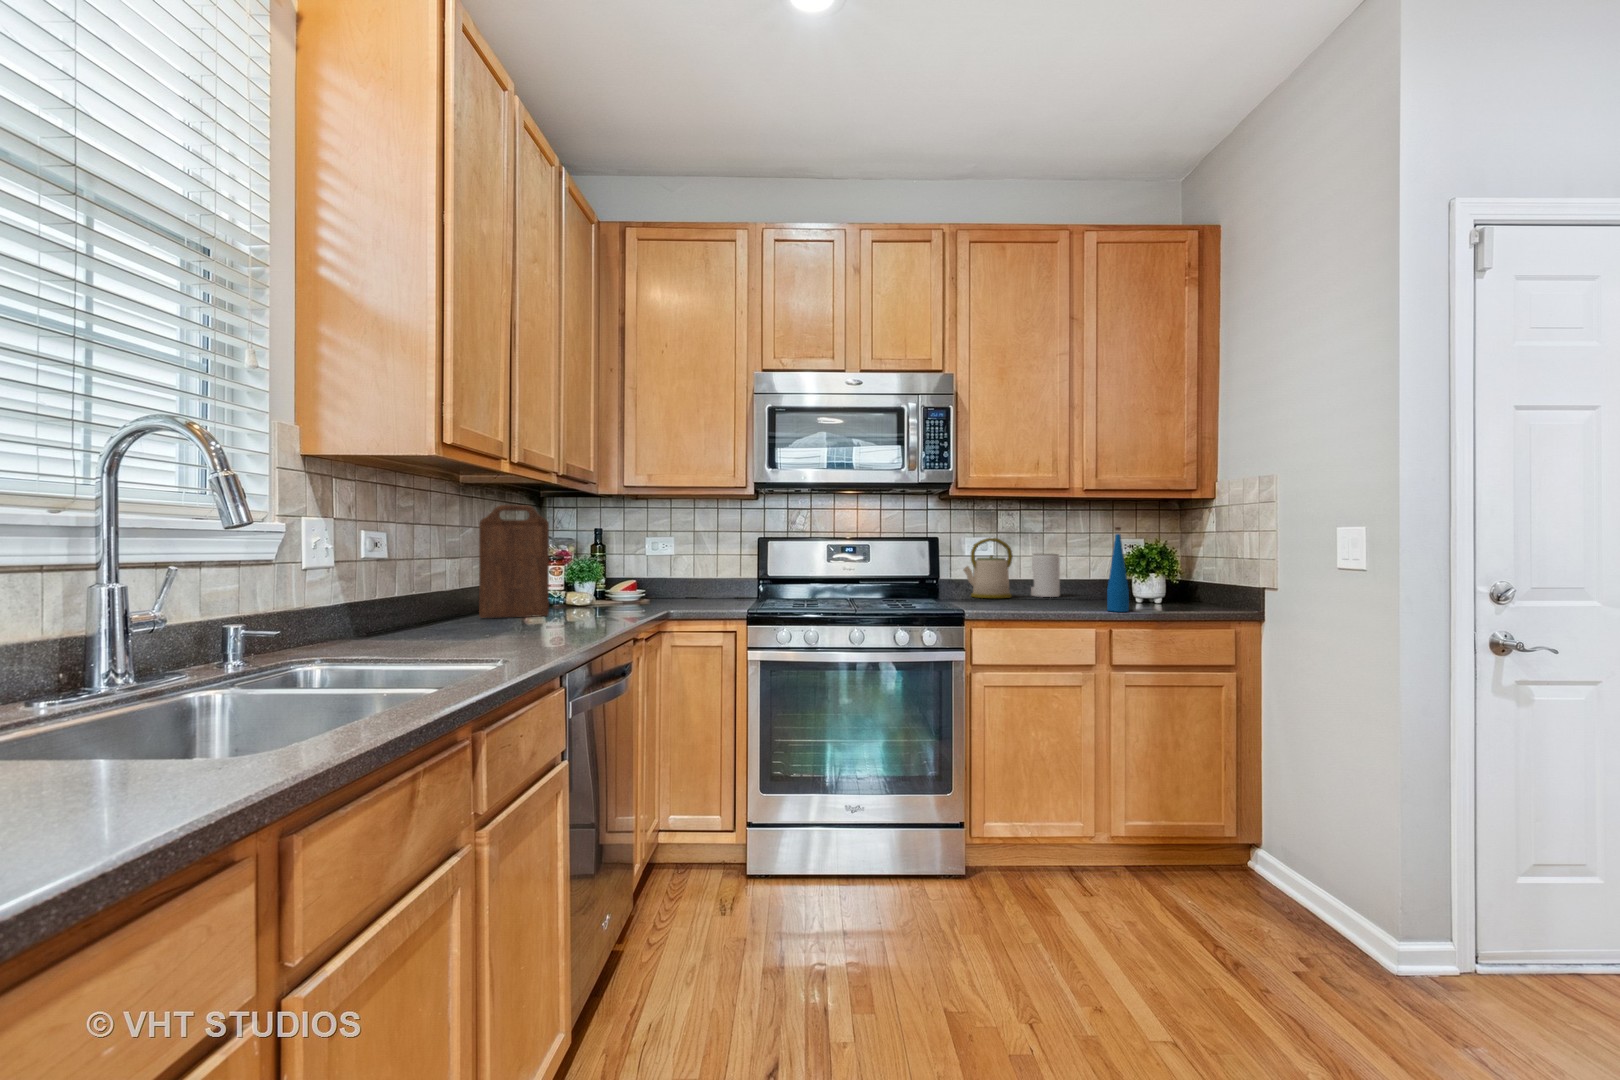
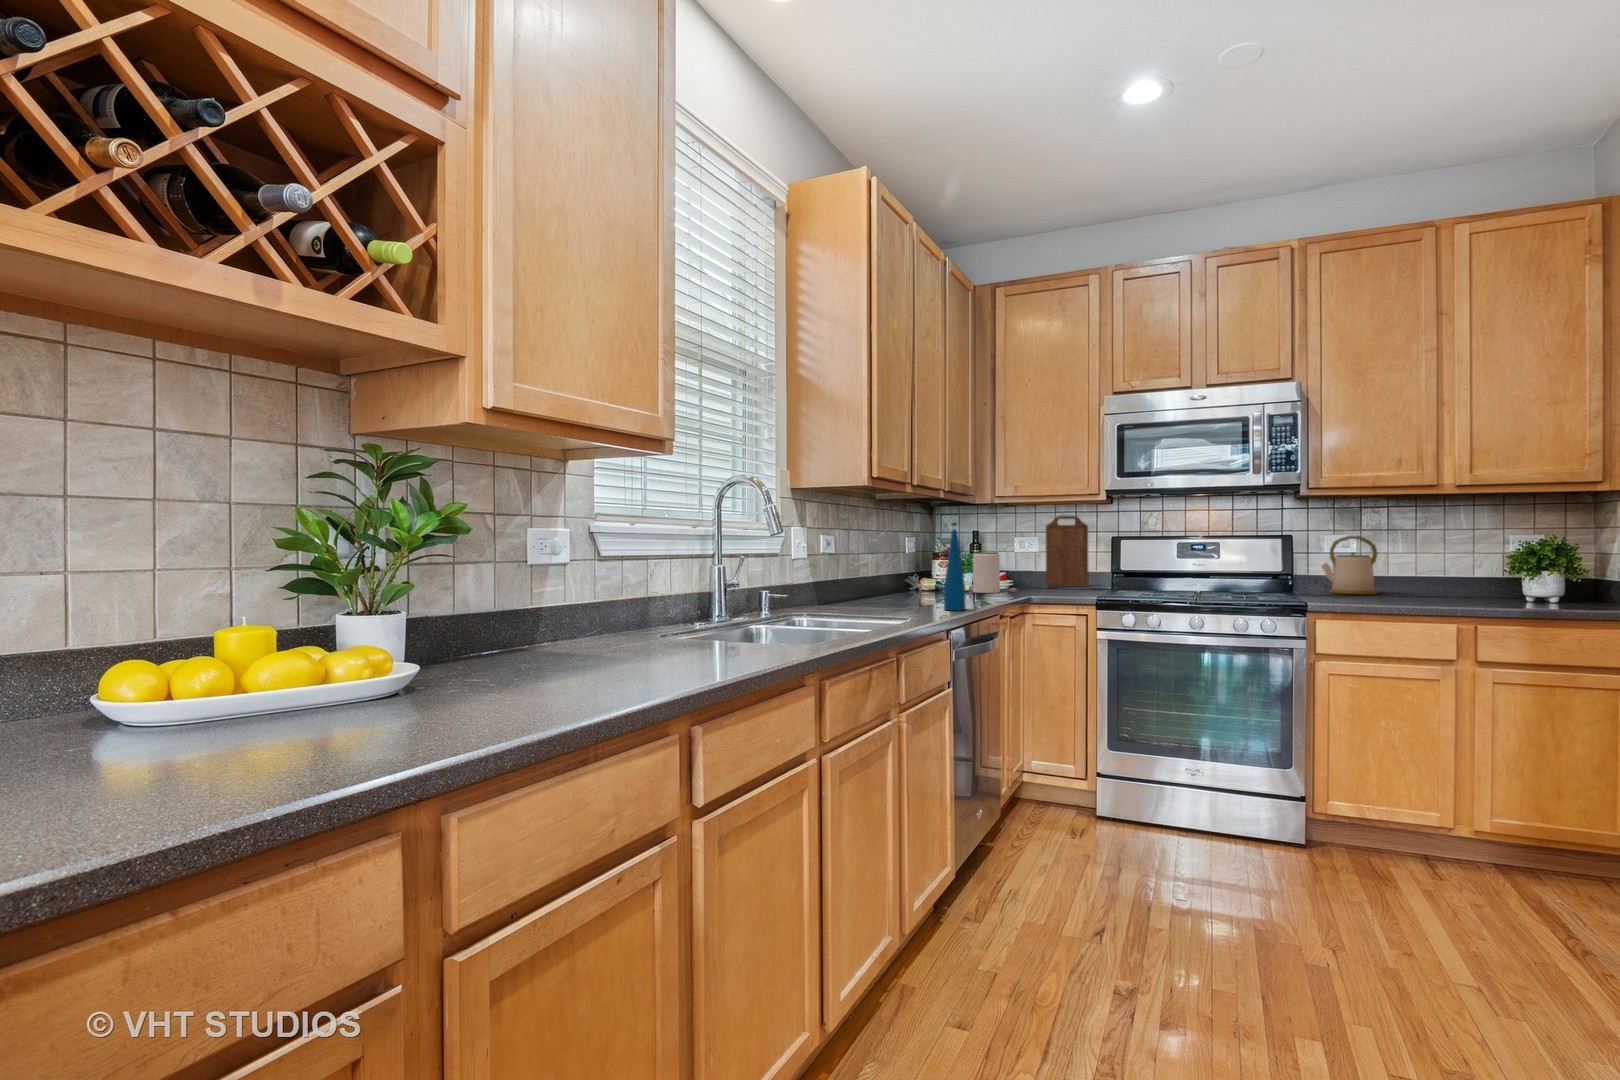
cutting board: present [479,505,549,618] -> present [1046,516,1088,586]
bottle: present [1107,527,1129,612] -> present [944,523,965,610]
jar: present [1031,554,1060,597] -> present [973,552,1000,593]

